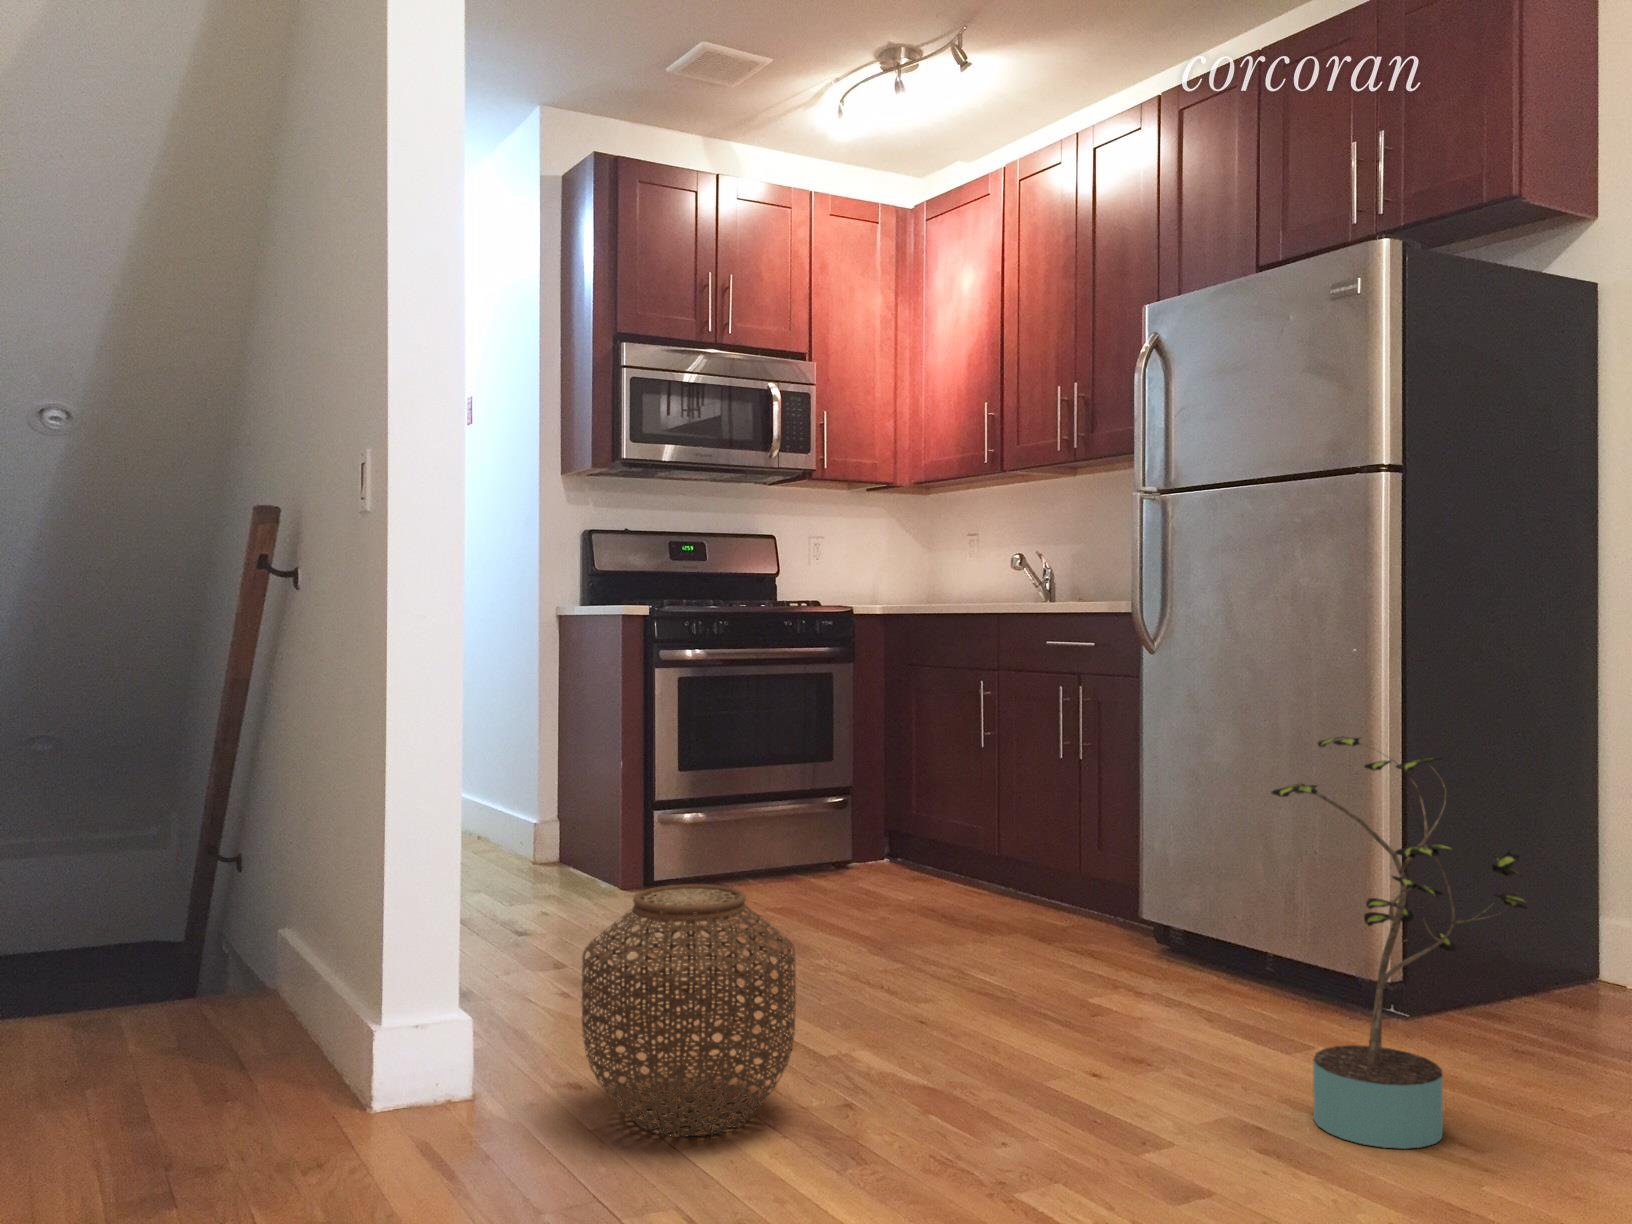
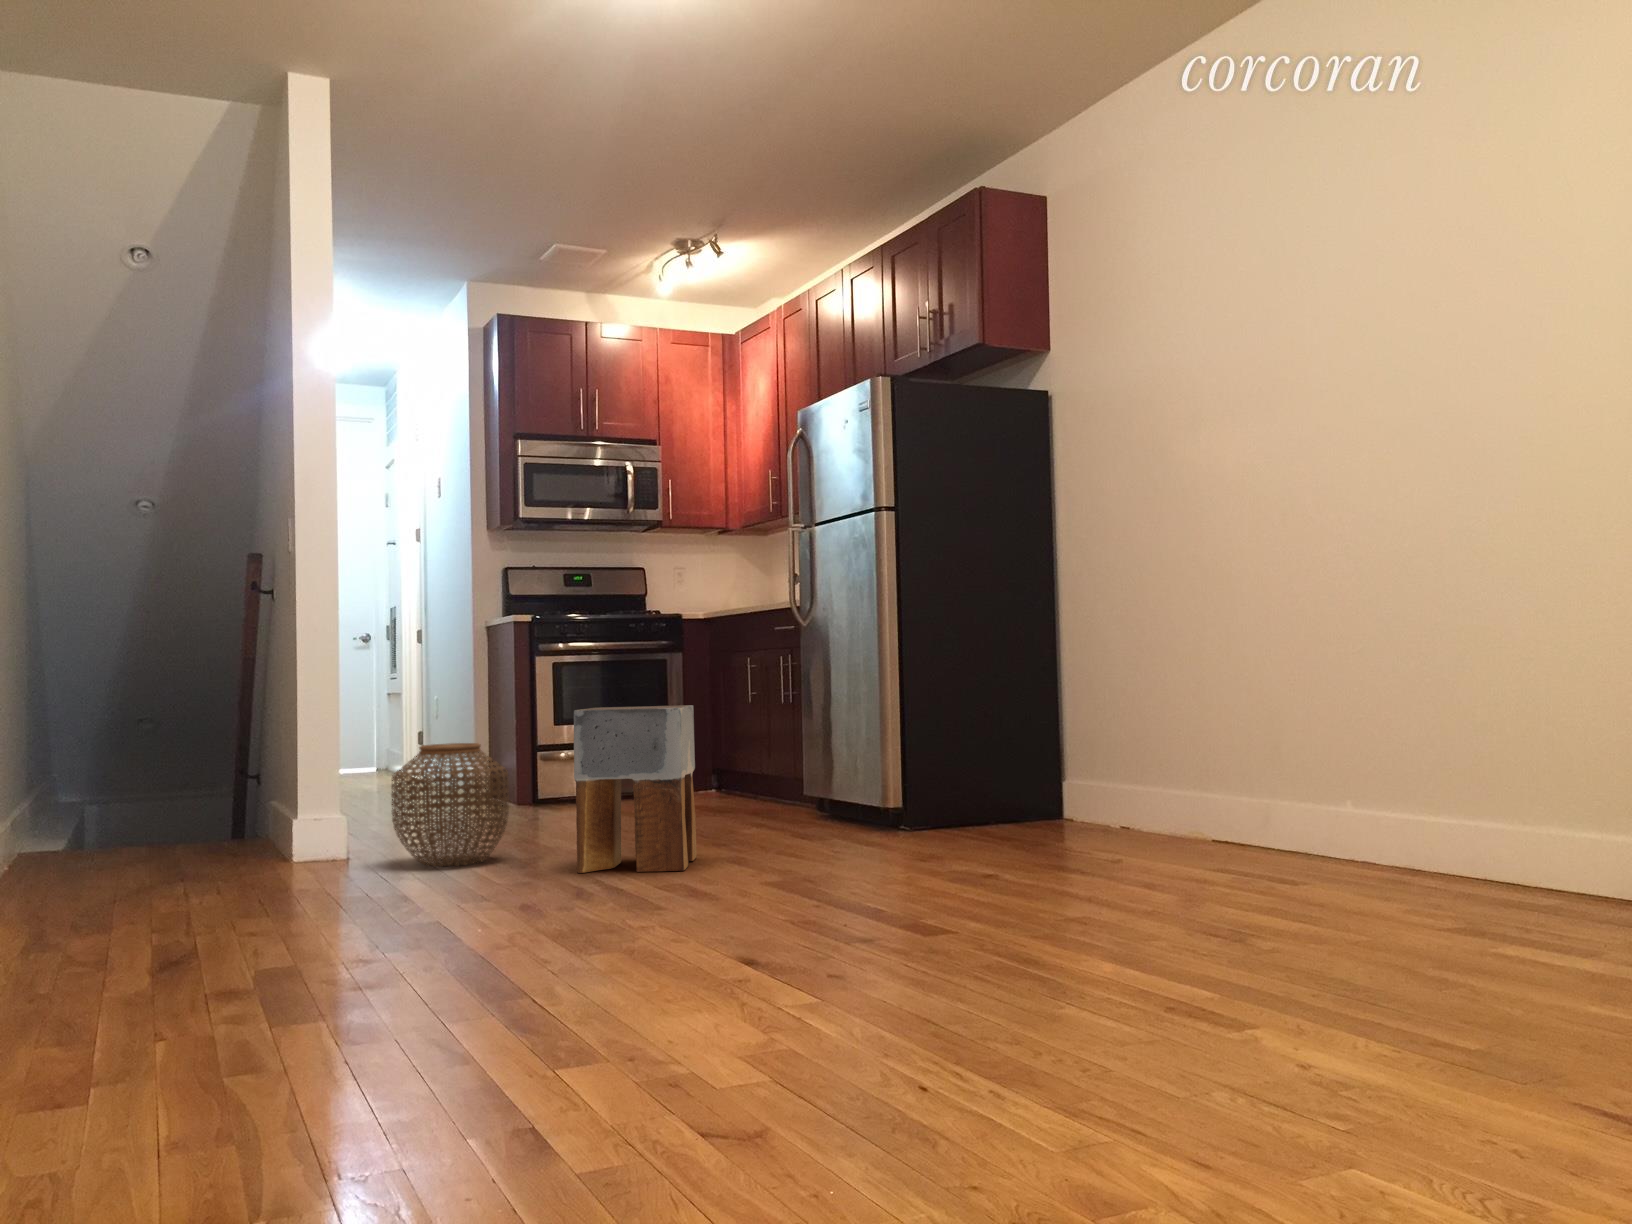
potted plant: present [1272,737,1528,1149] -> none [743,652,867,863]
stool: none [964,831,1204,1183] -> present [574,705,696,873]

